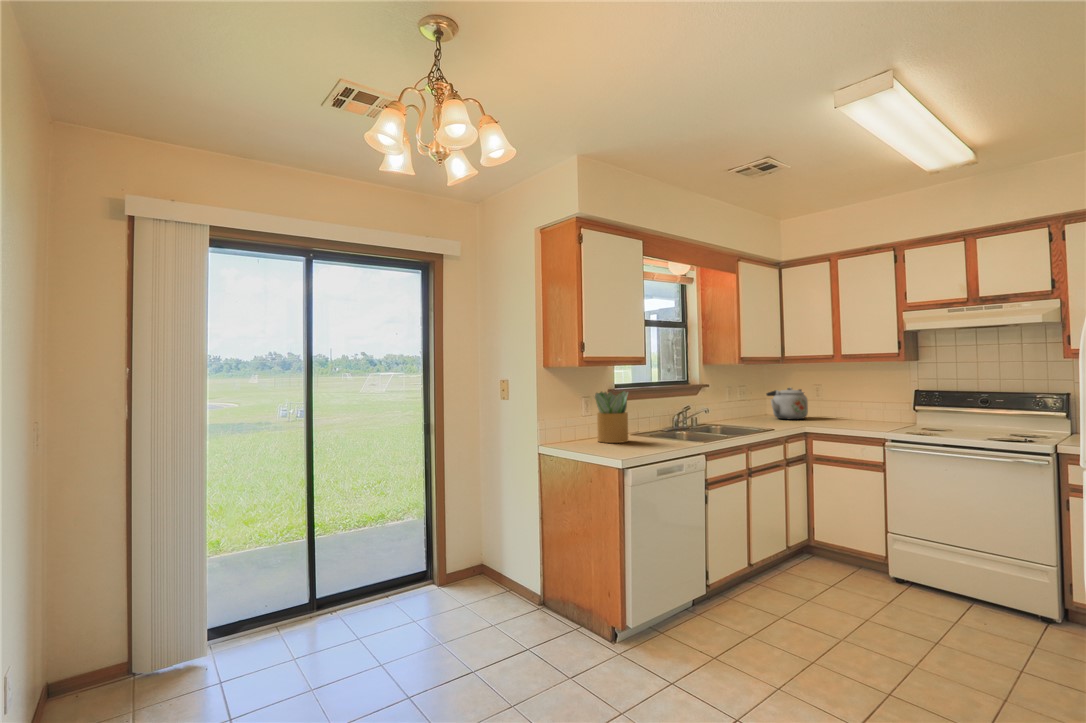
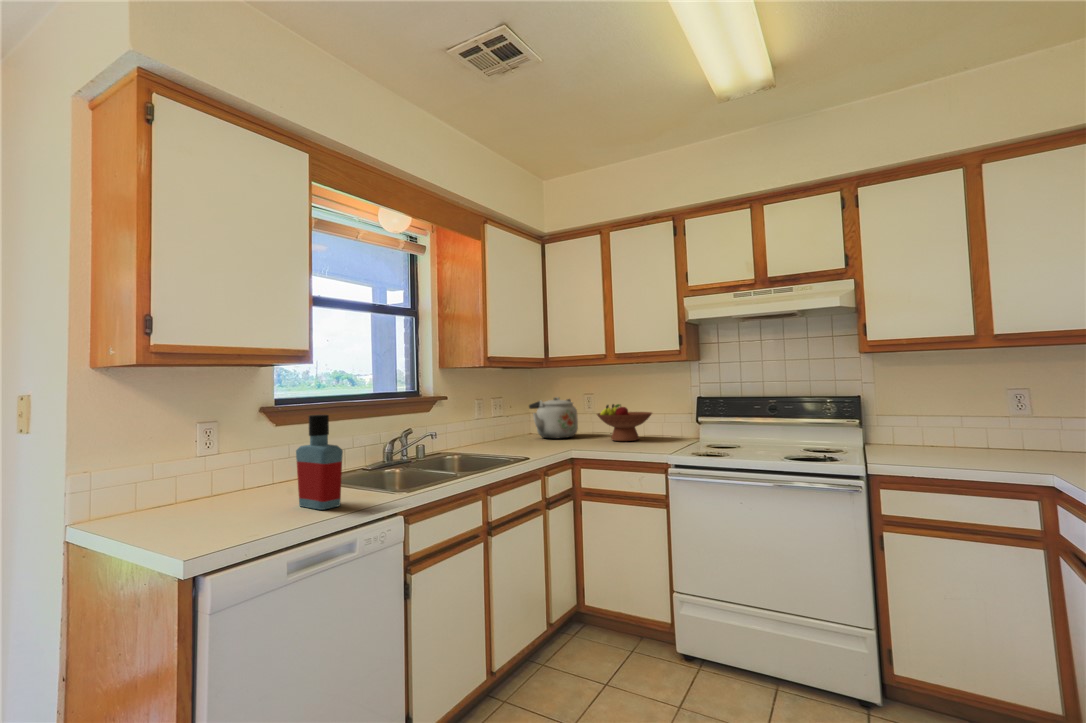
potted plant: present [595,391,628,443] -> none [194,408,270,510]
bottle: none [647,394,674,446] -> present [296,415,343,510]
fruit bowl: none [825,394,874,423] -> present [597,404,652,441]

